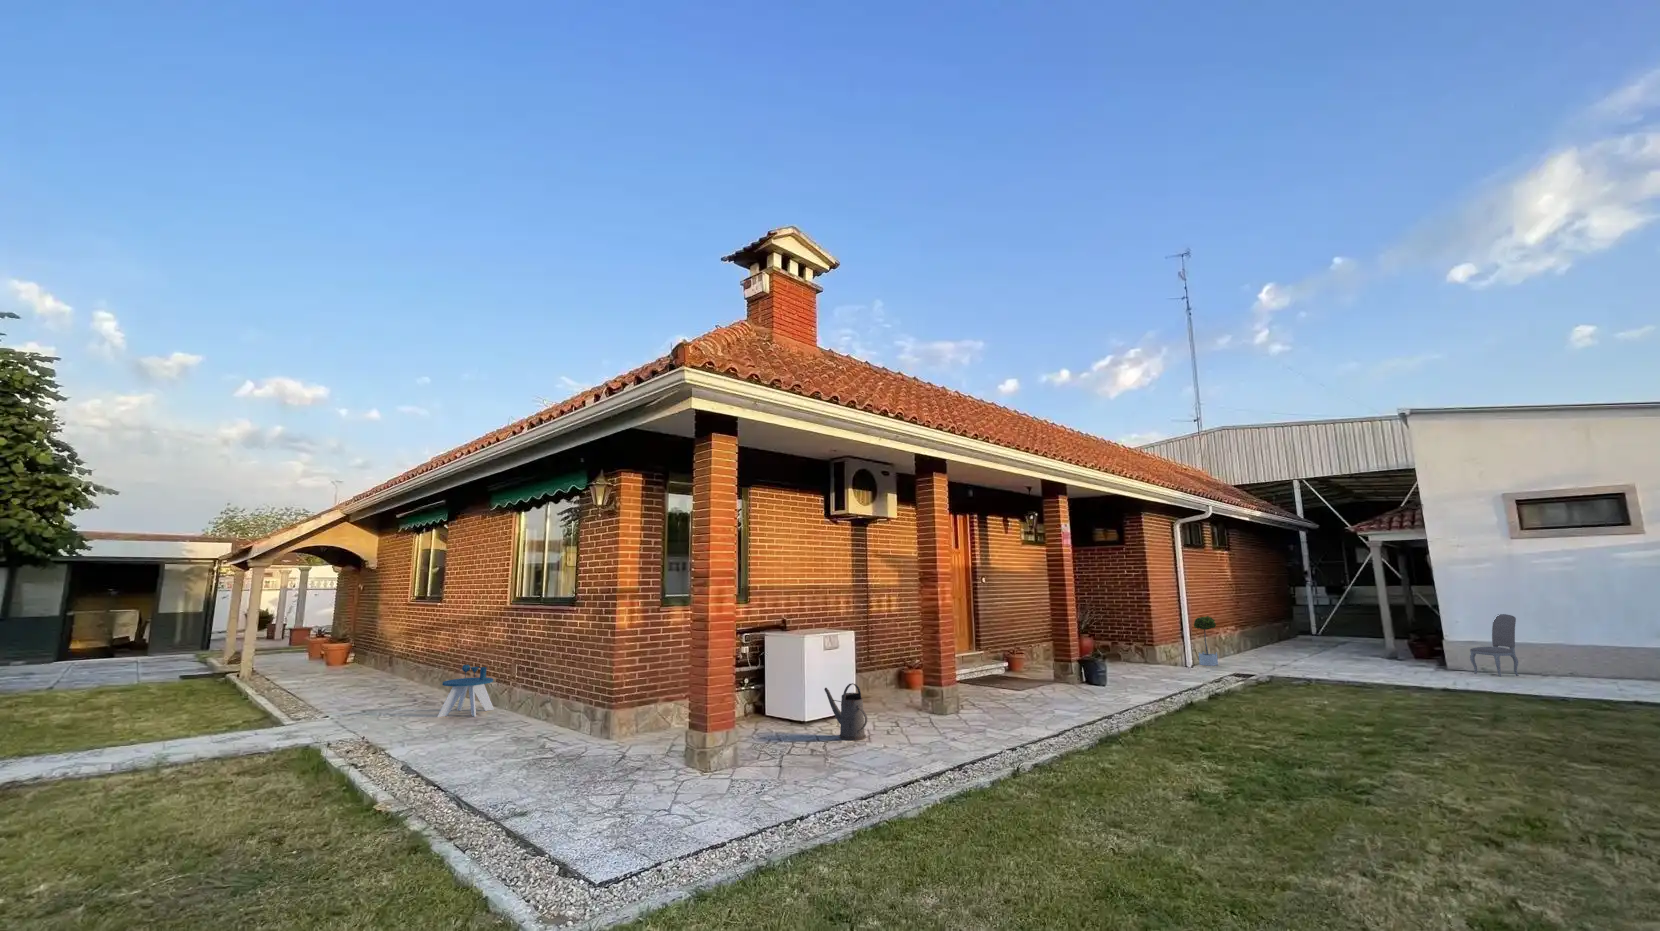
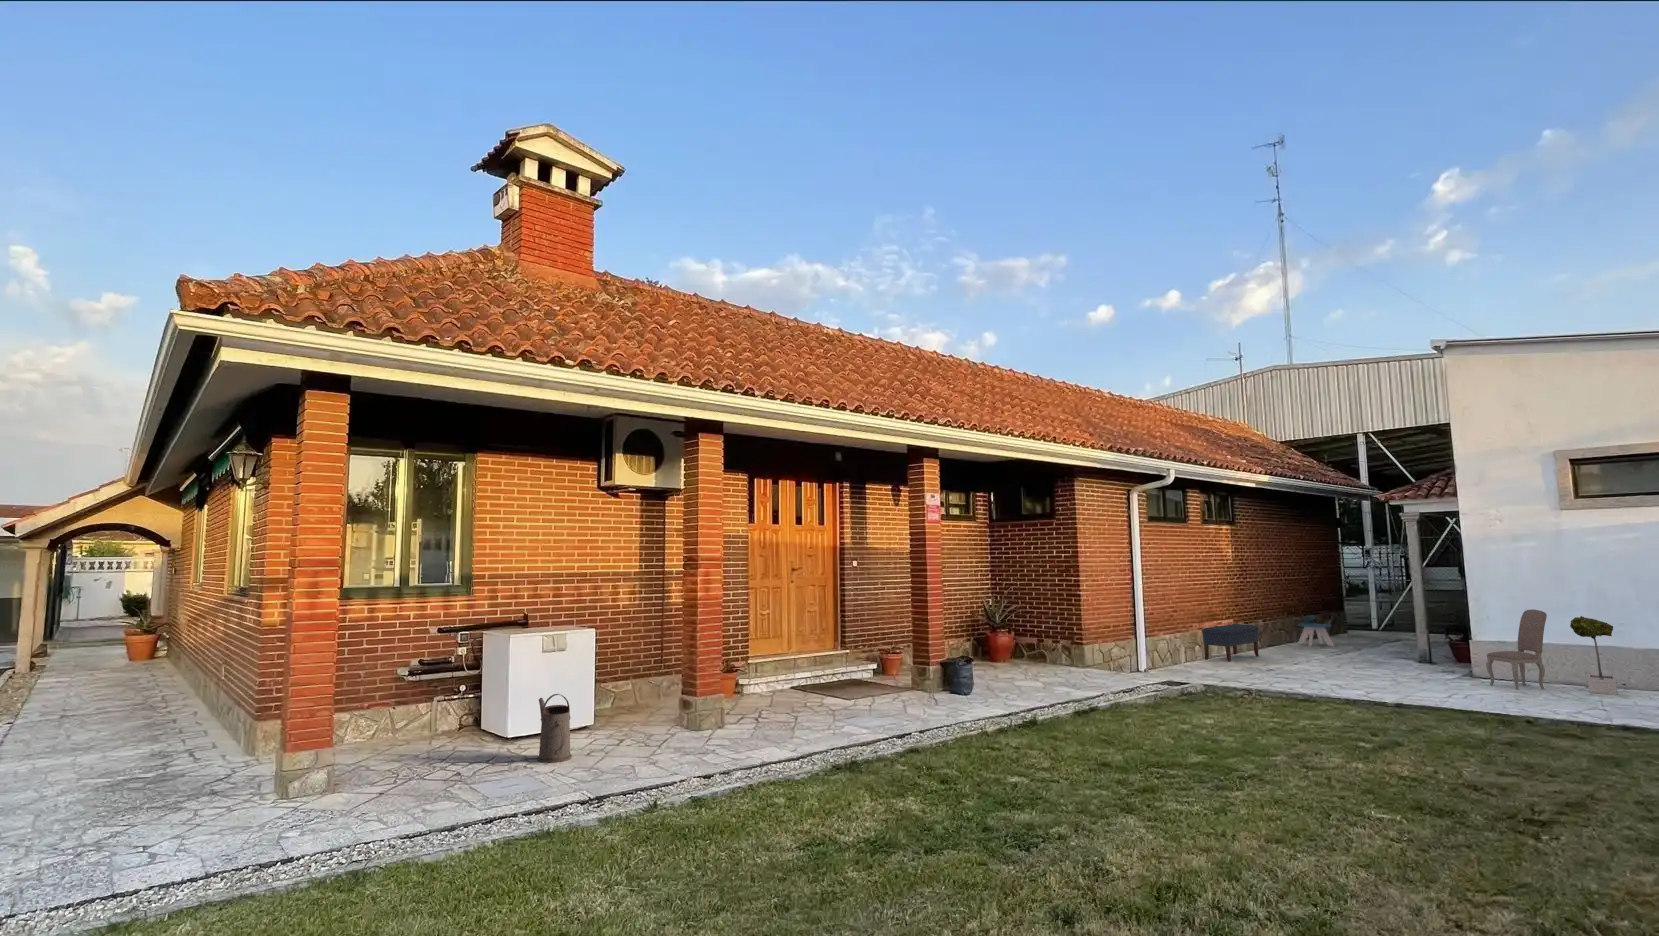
potted tree: present [1194,616,1218,666] -> present [1570,616,1618,695]
bench: none [1223,629,1263,659] -> present [1202,624,1259,662]
side table: present [437,665,494,717] -> present [1298,615,1333,646]

